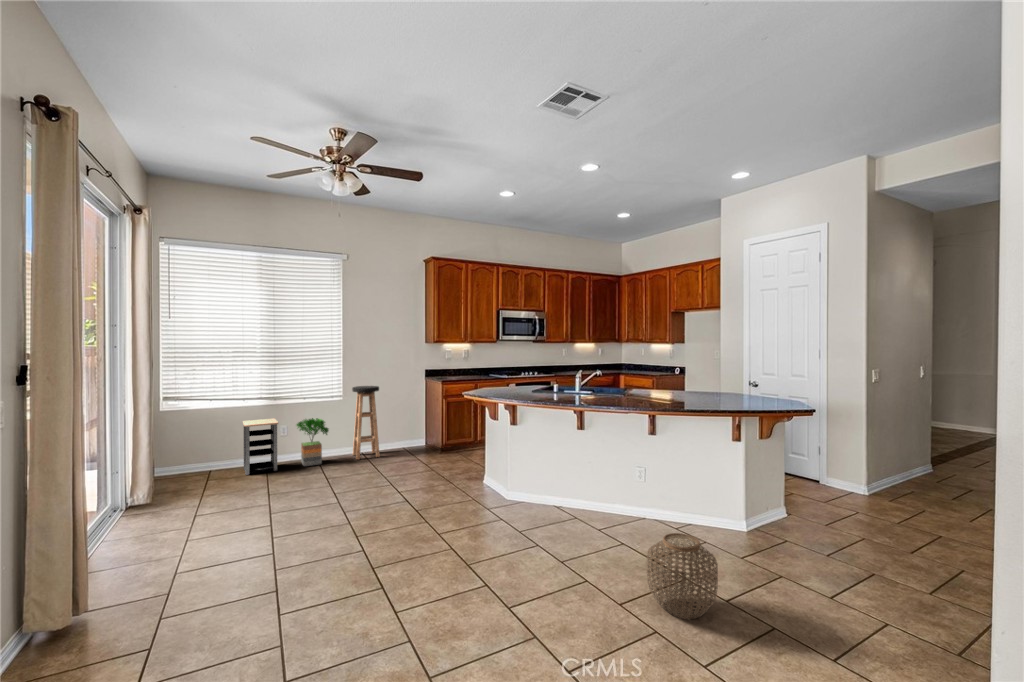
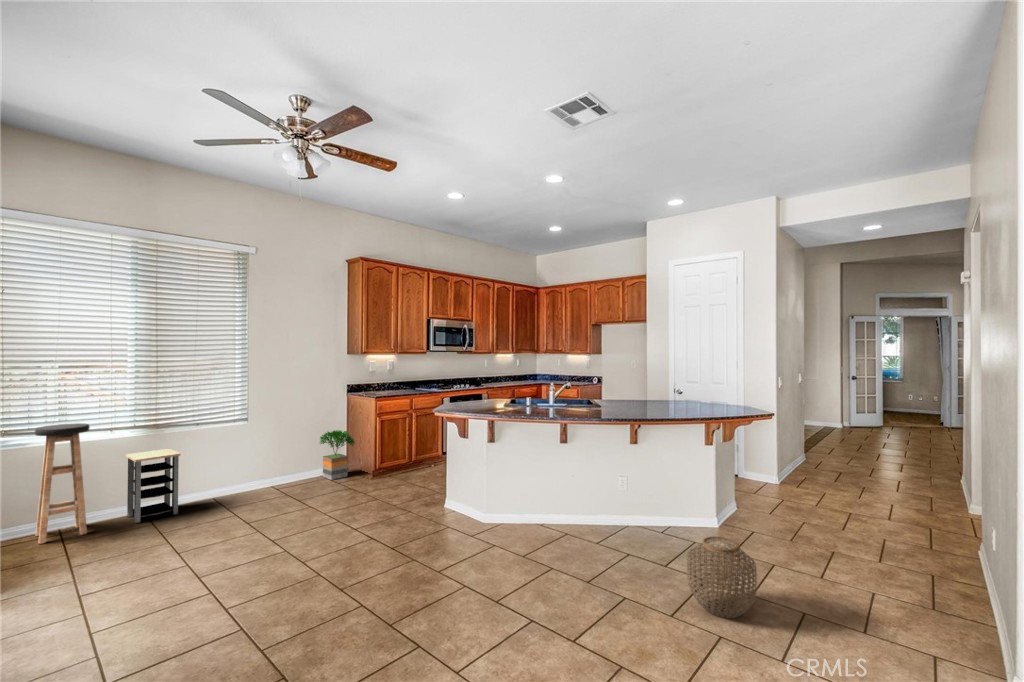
bar stool: present [352,386,380,460] -> present [35,423,90,544]
potted tree: present [297,418,329,466] -> present [320,430,355,480]

